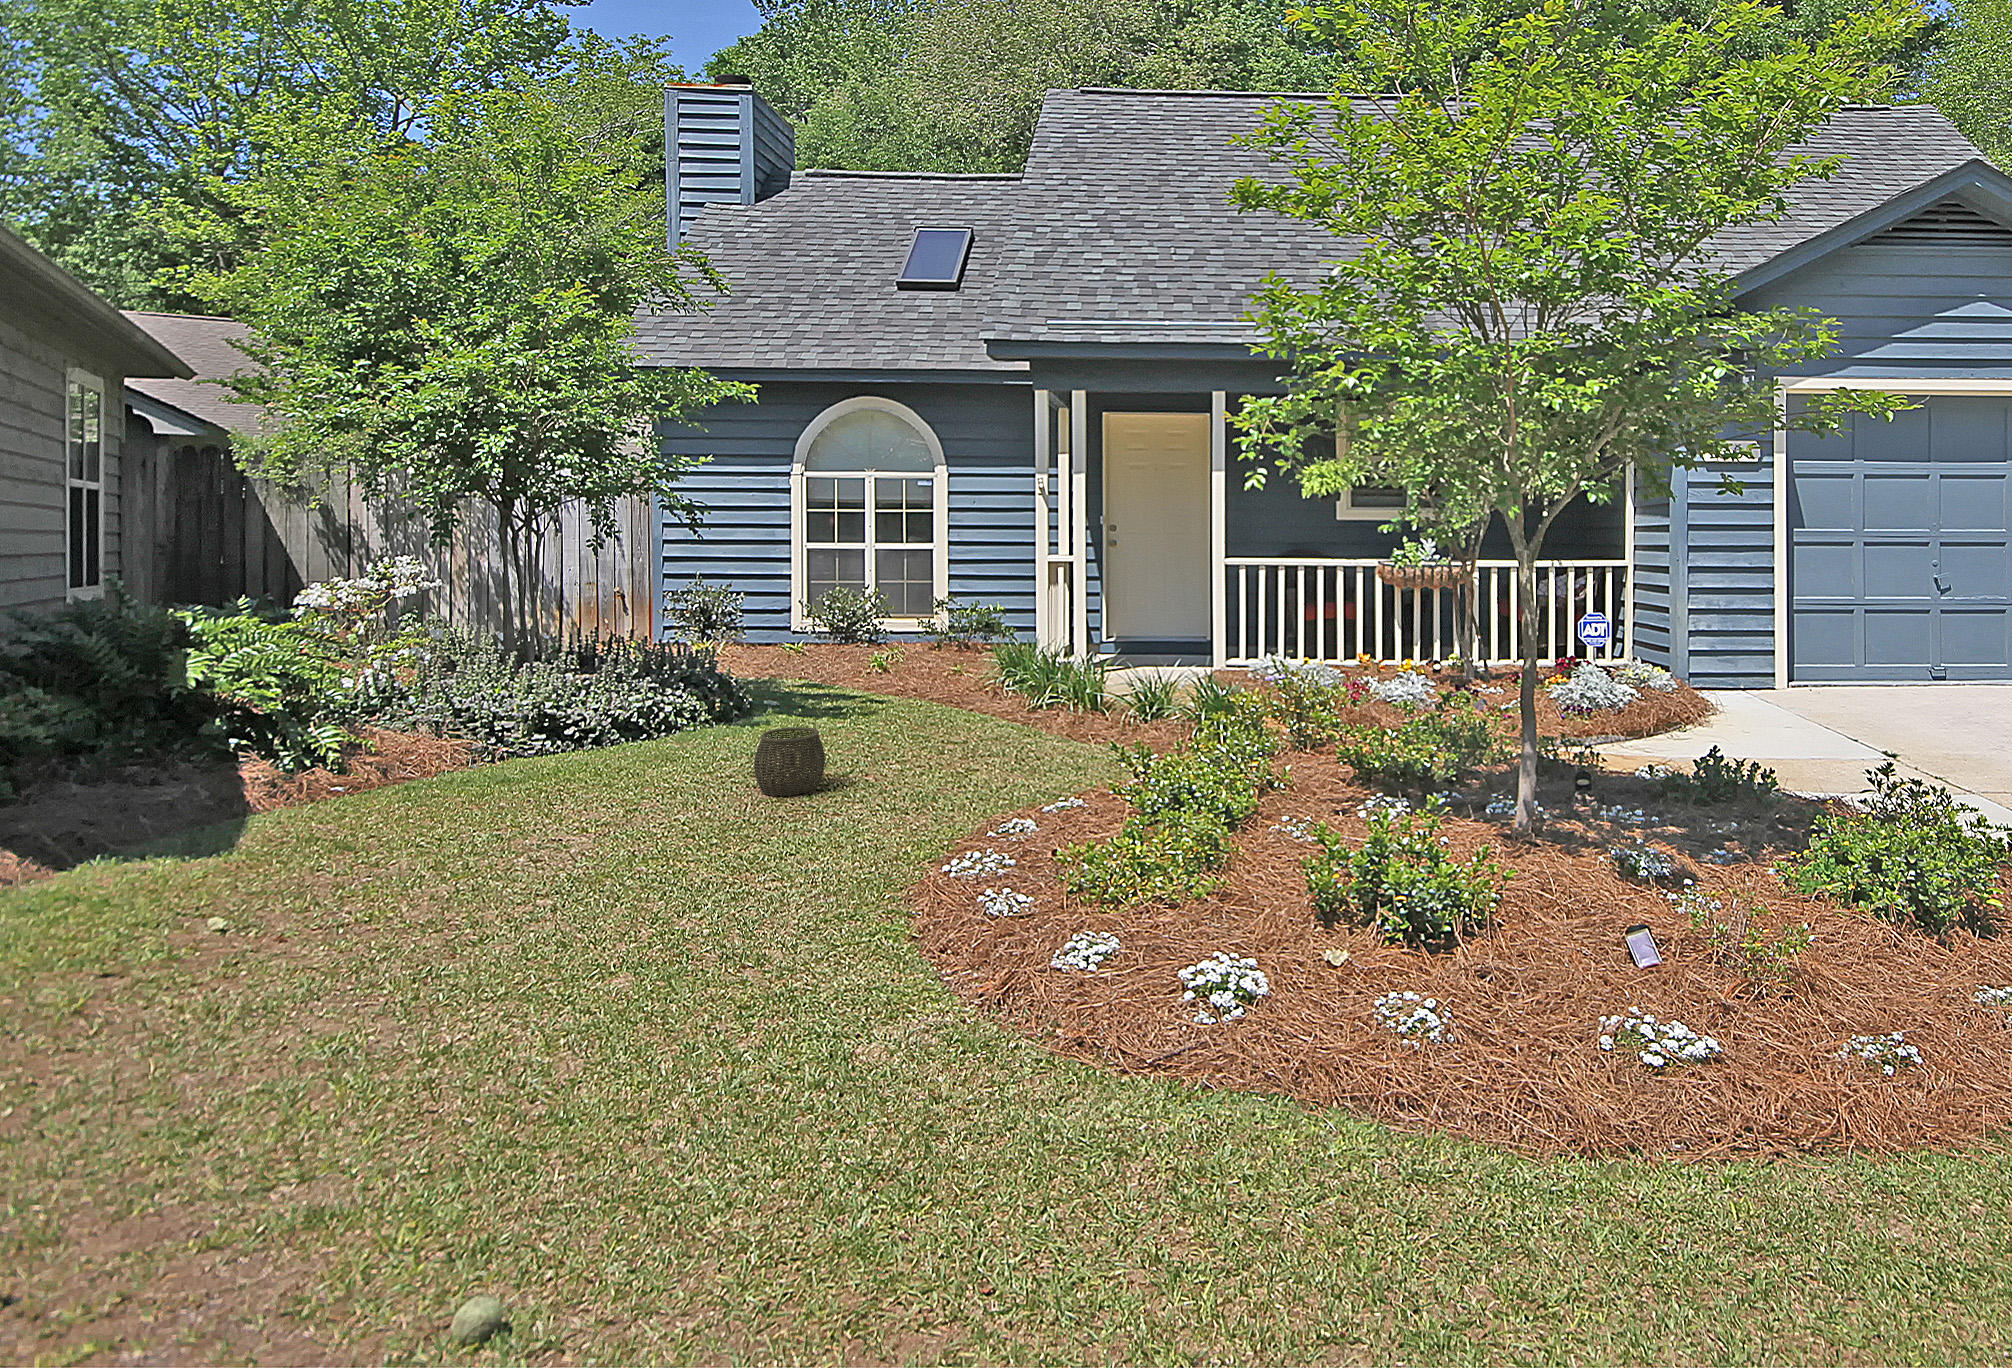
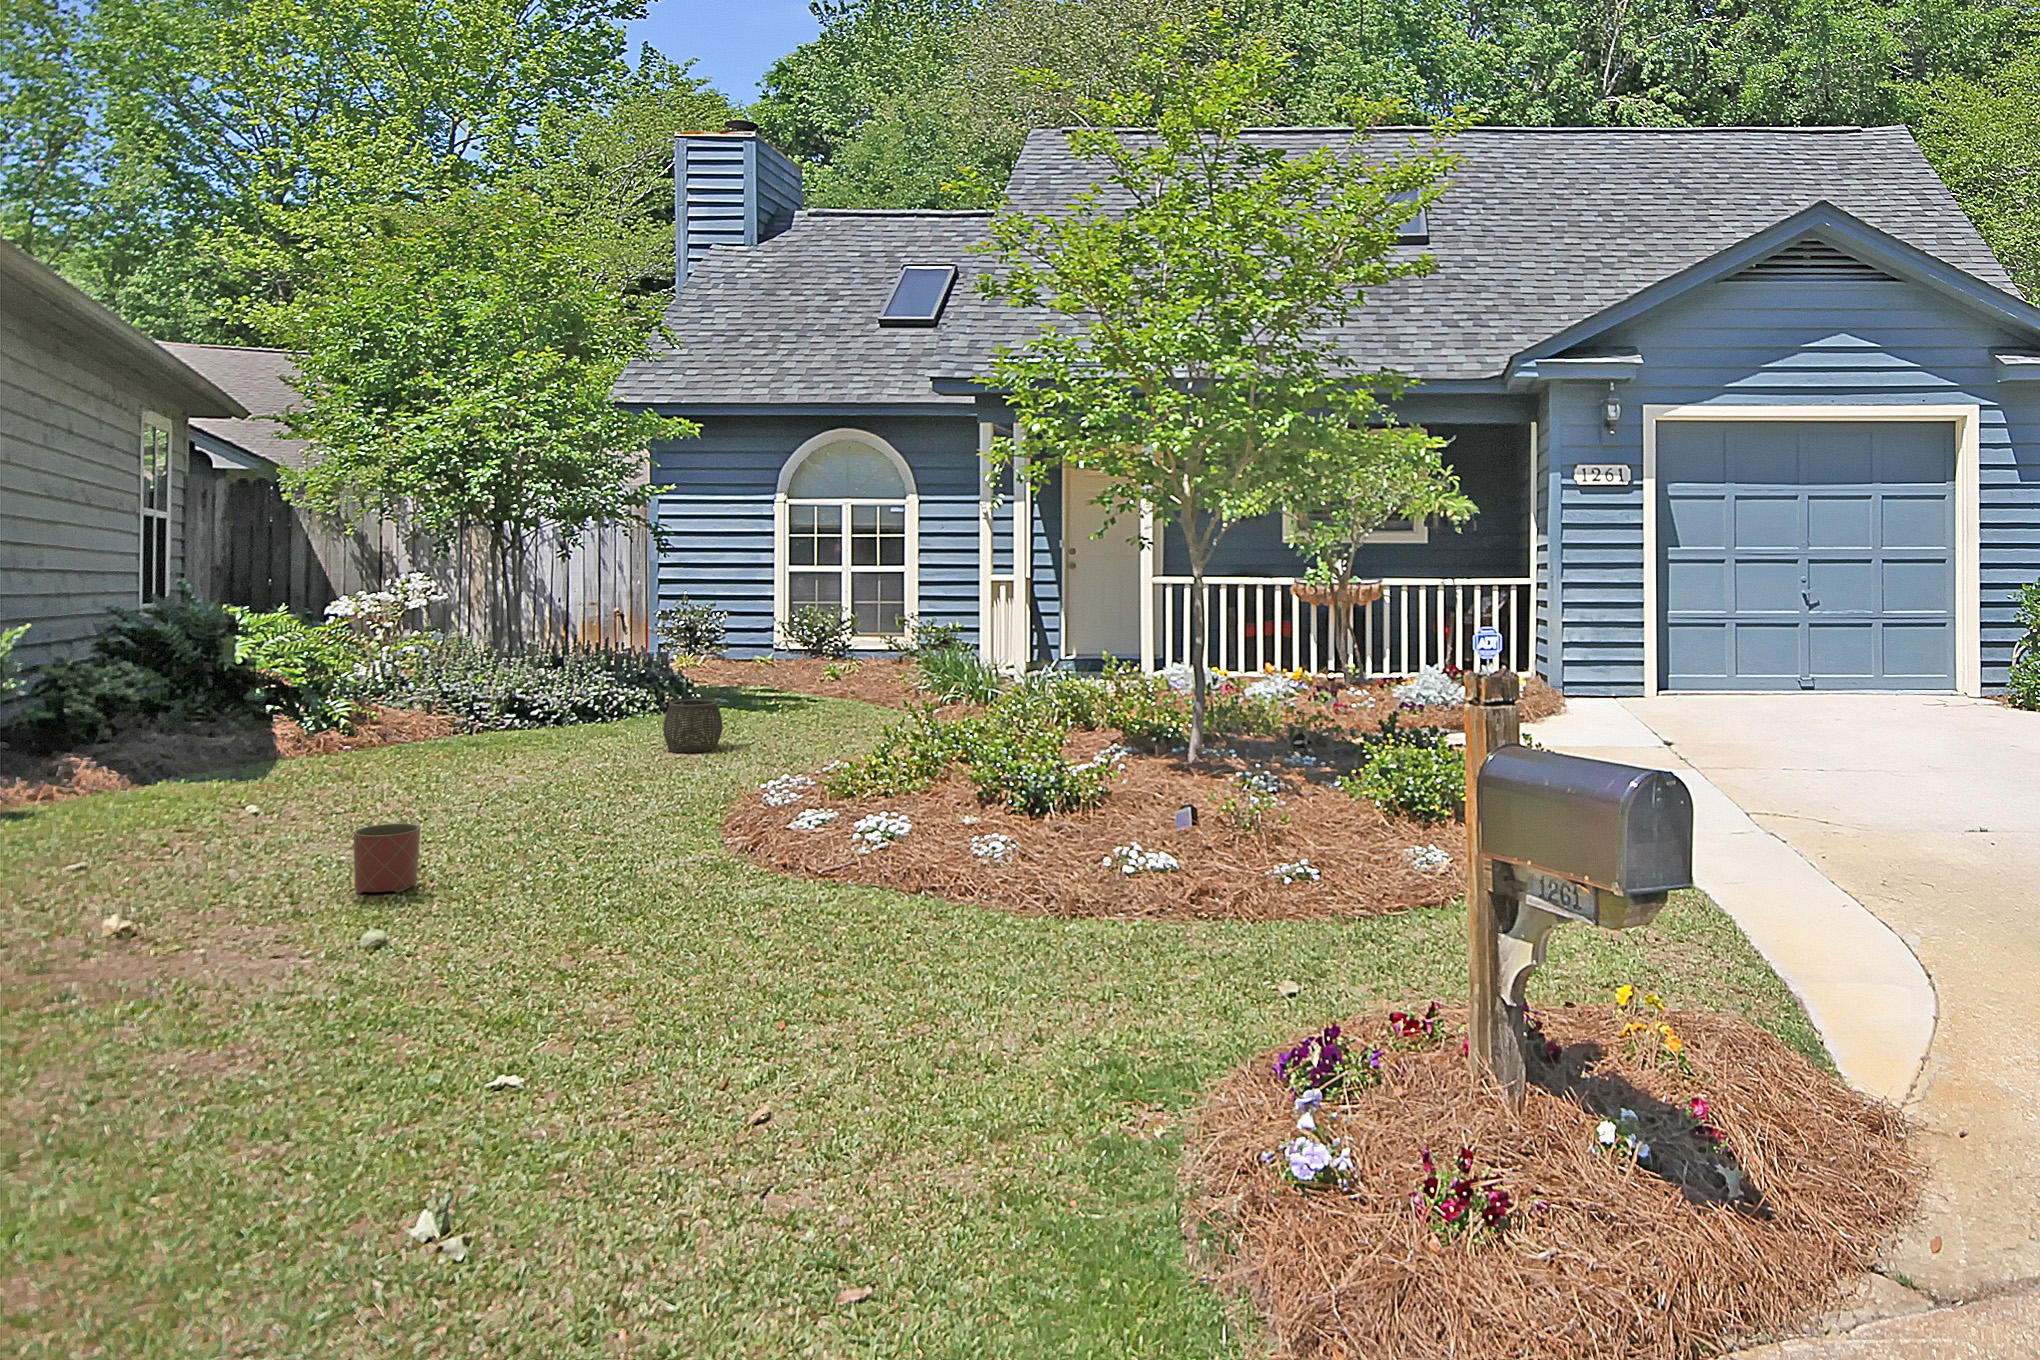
planter: none [396,1081,514,1230] -> present [353,823,420,894]

